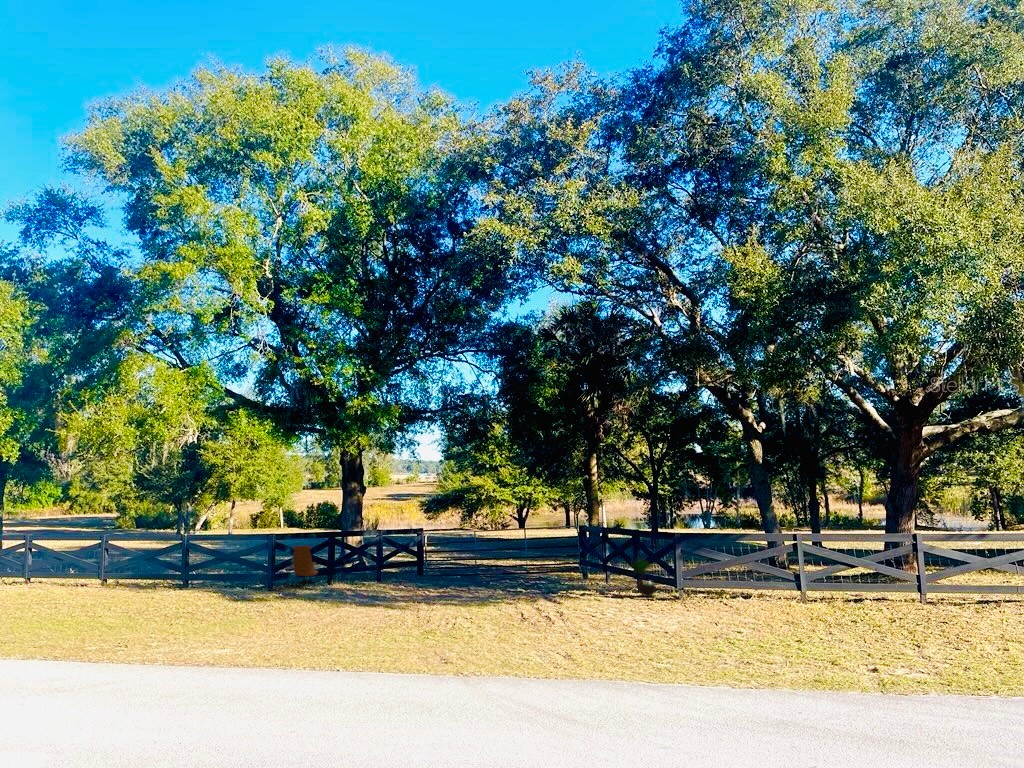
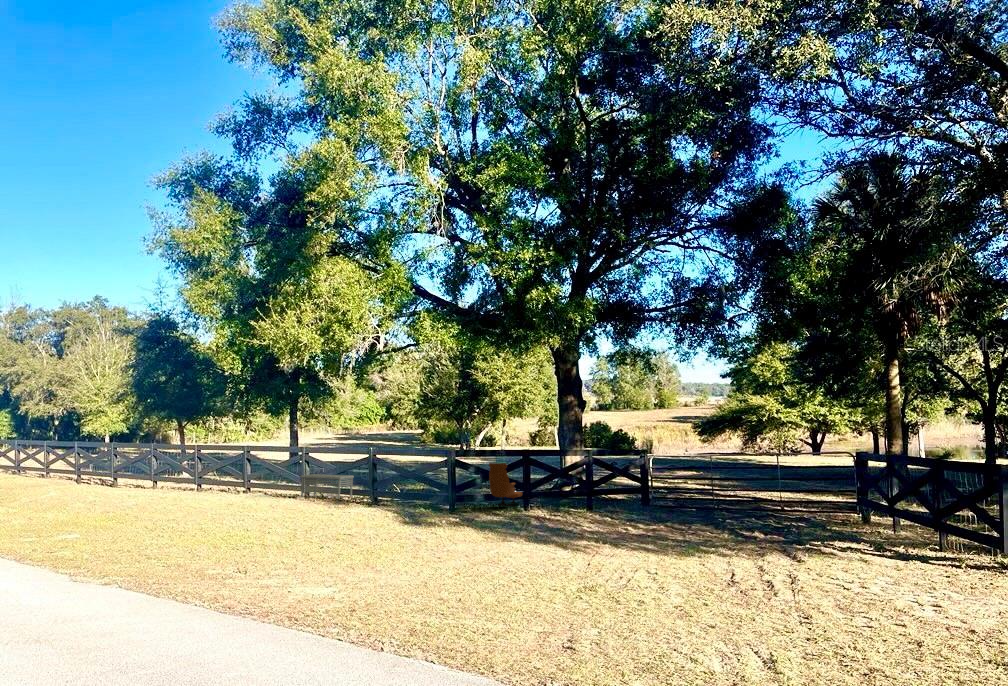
potted tree: present [631,559,656,597] -> none [926,496,977,564]
storage bench: none [79,564,139,588] -> present [300,474,354,498]

